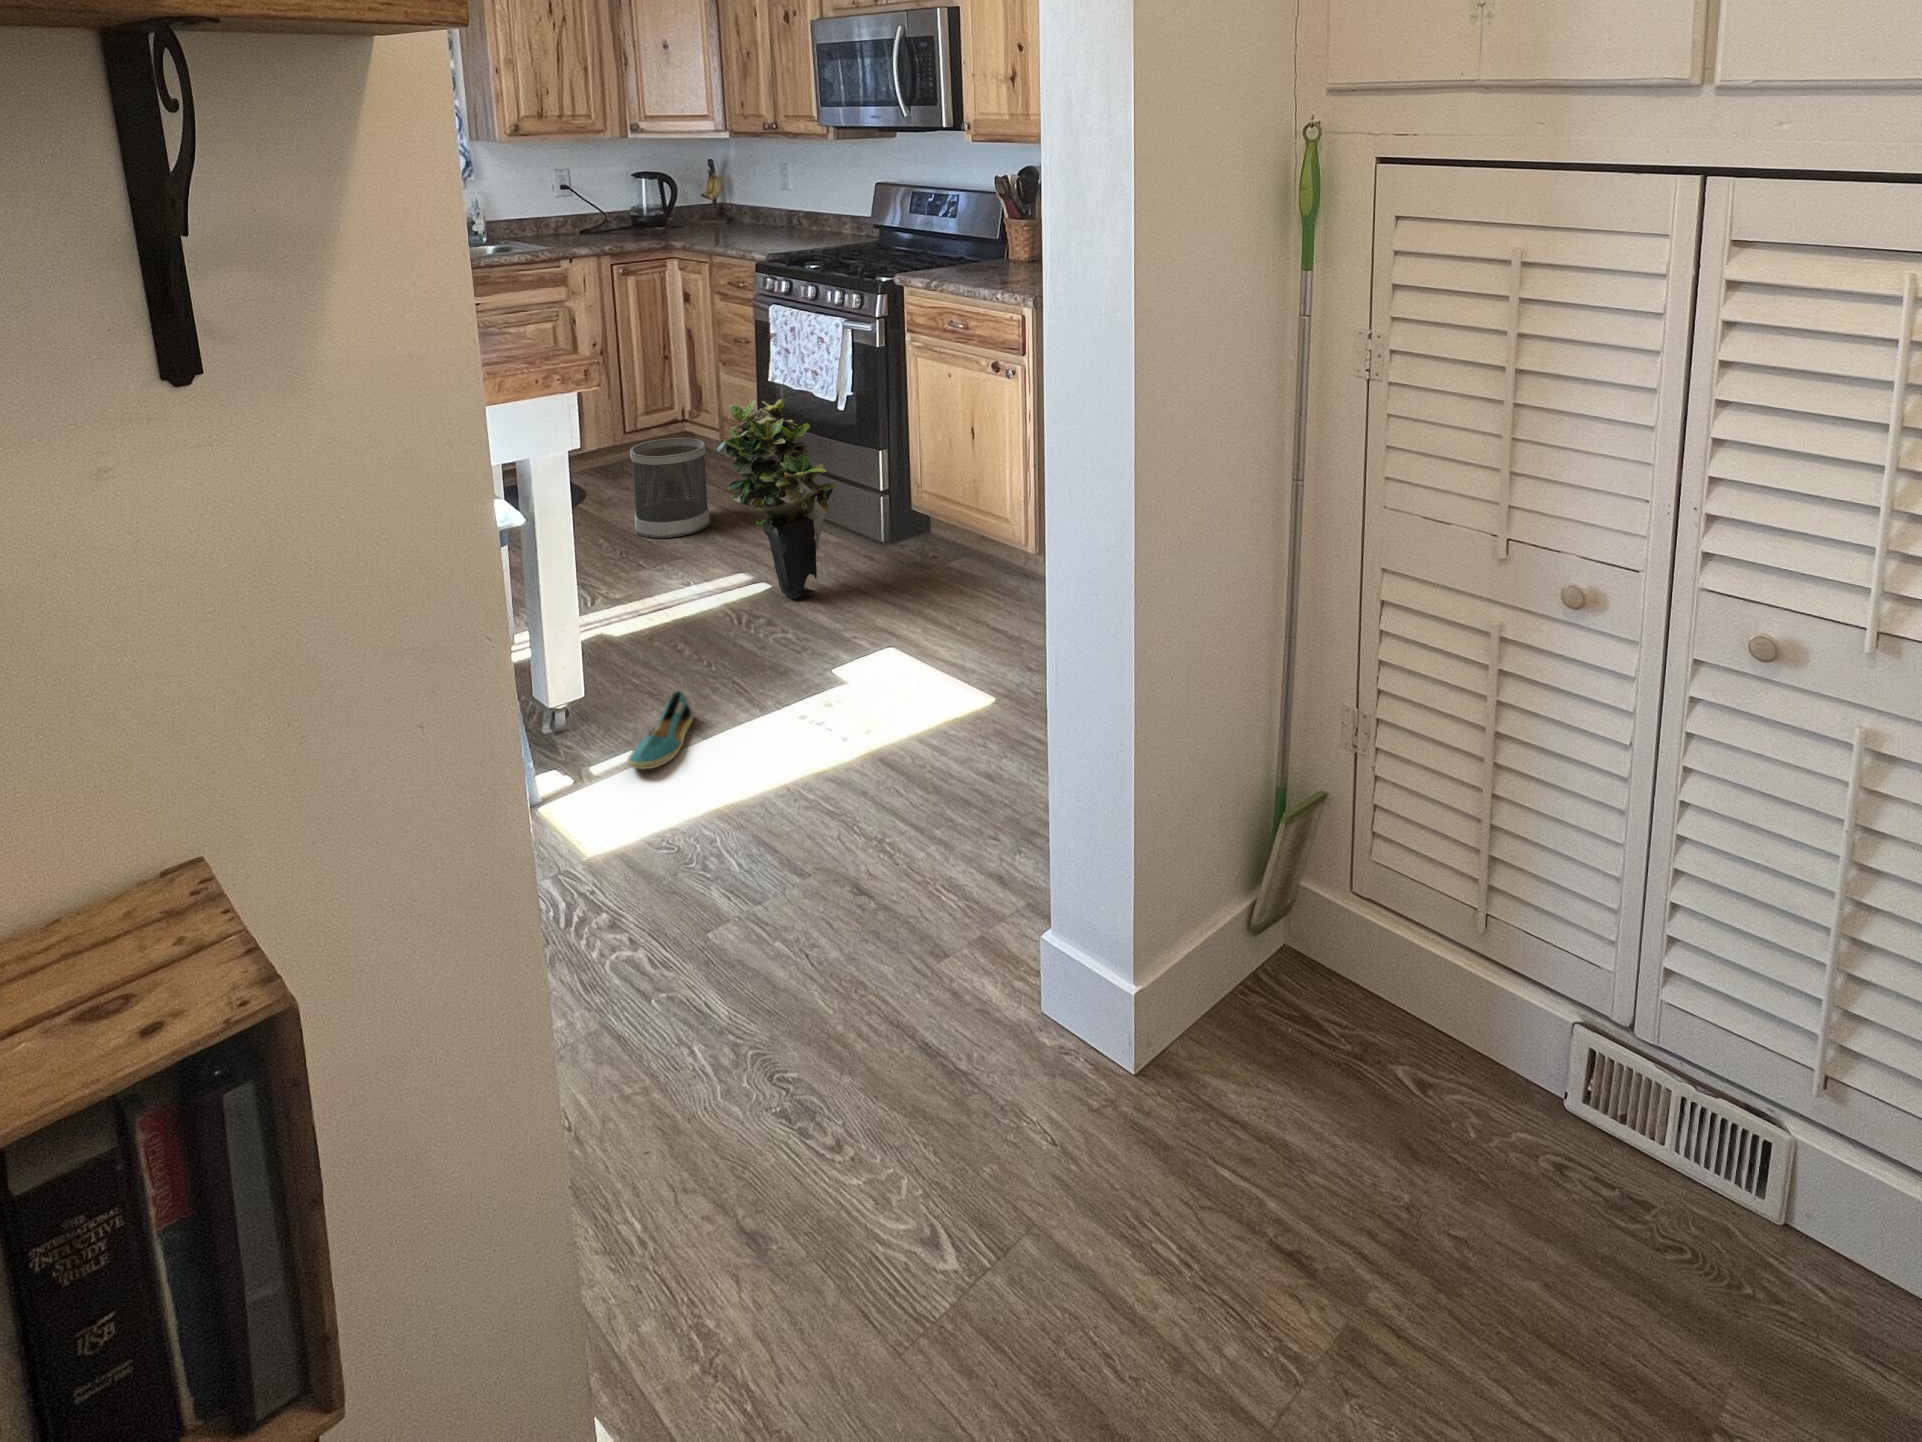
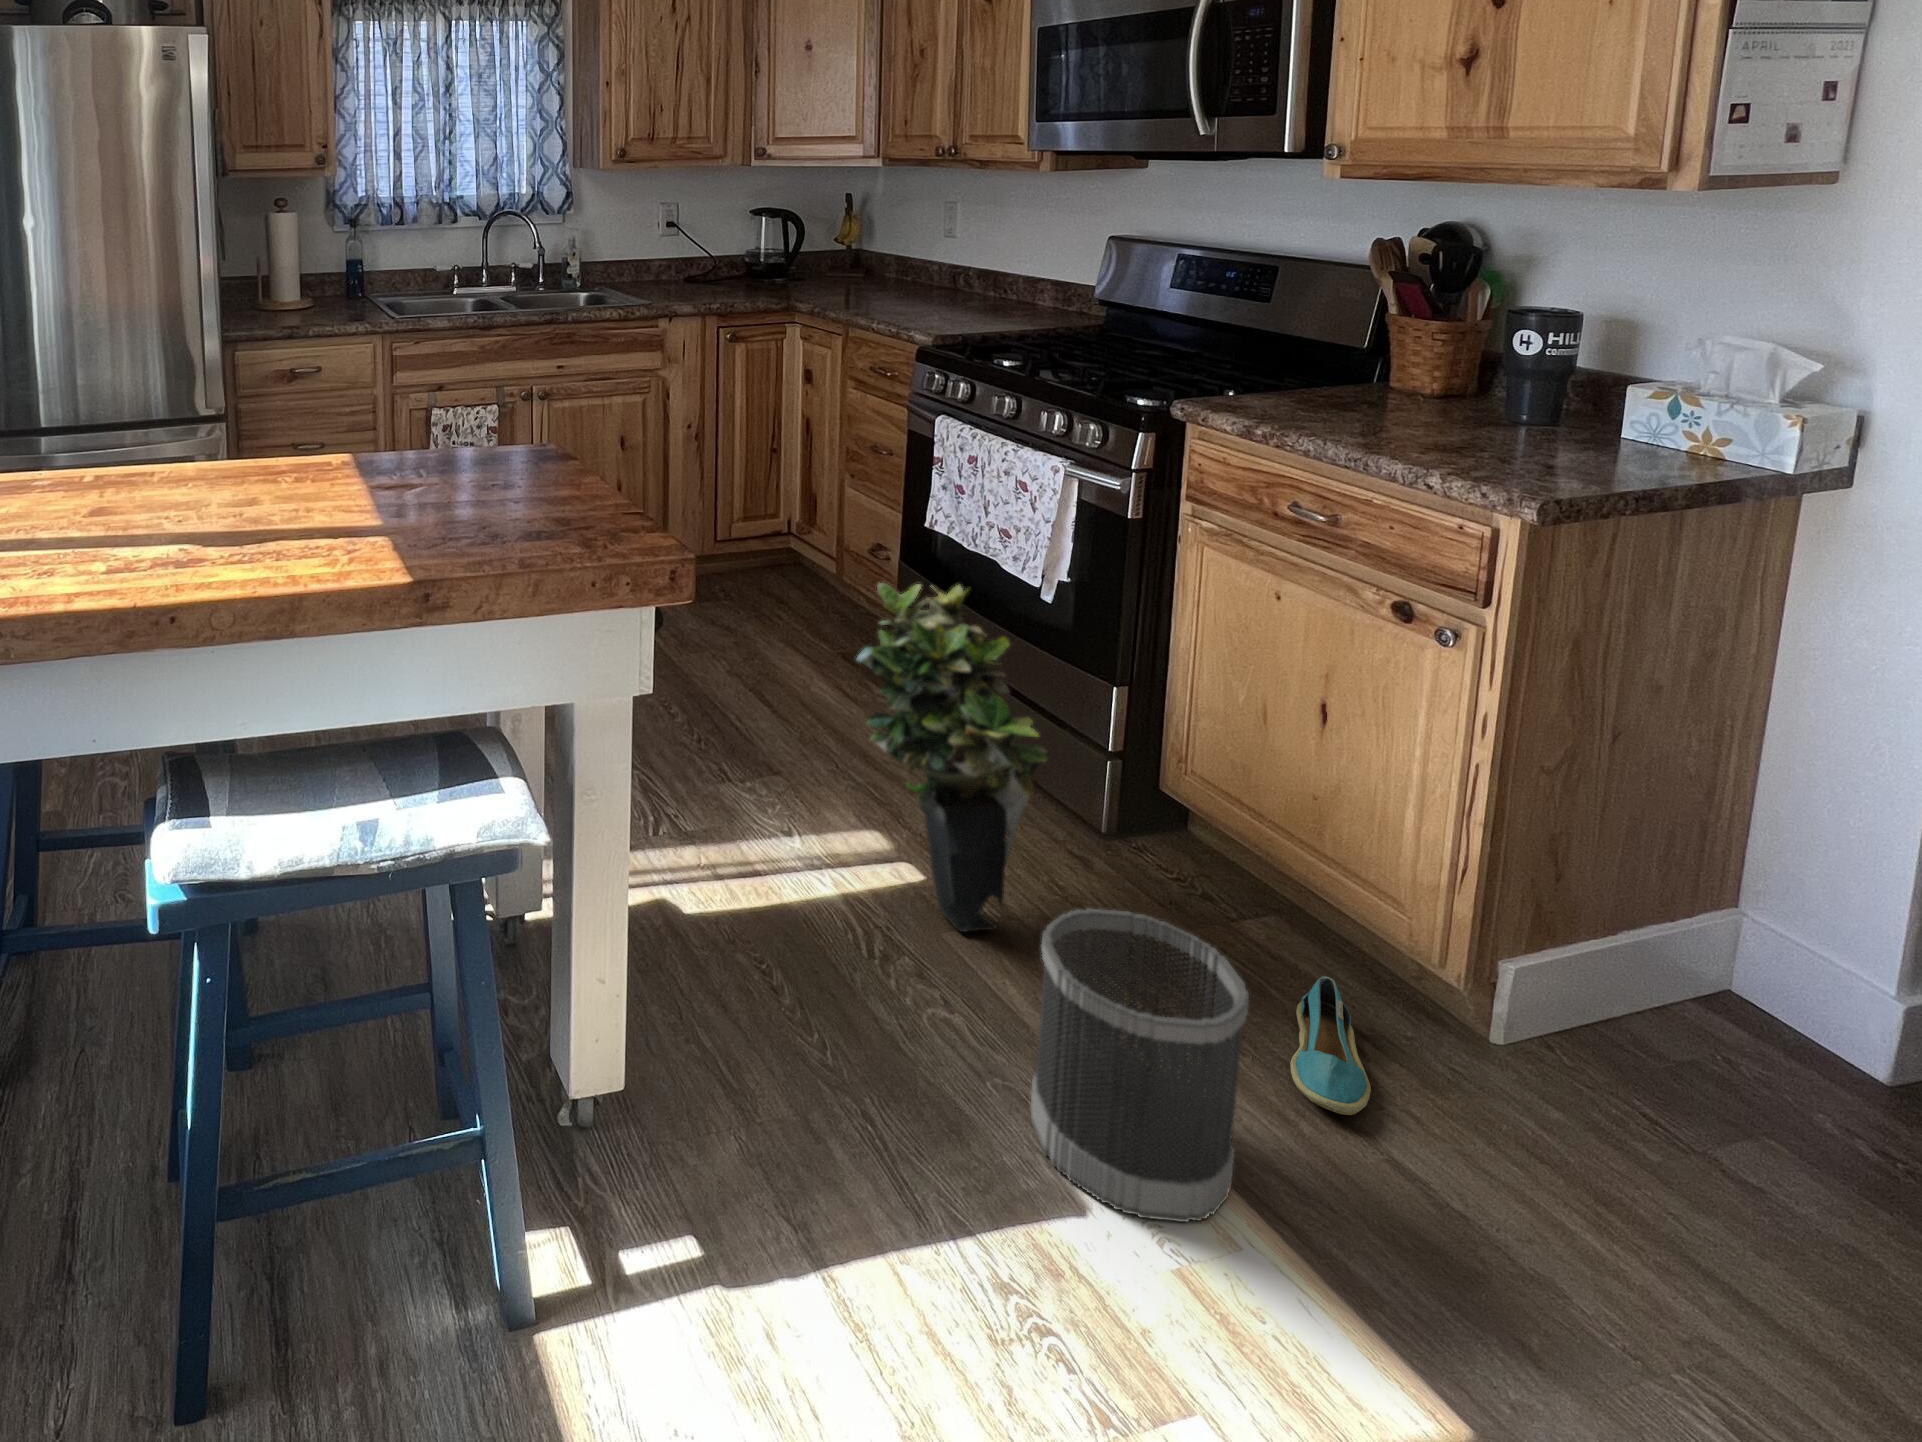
wastebasket: present [630,438,710,538] -> present [1030,909,1249,1222]
shoe: present [627,690,693,769] -> present [1290,976,1371,1115]

